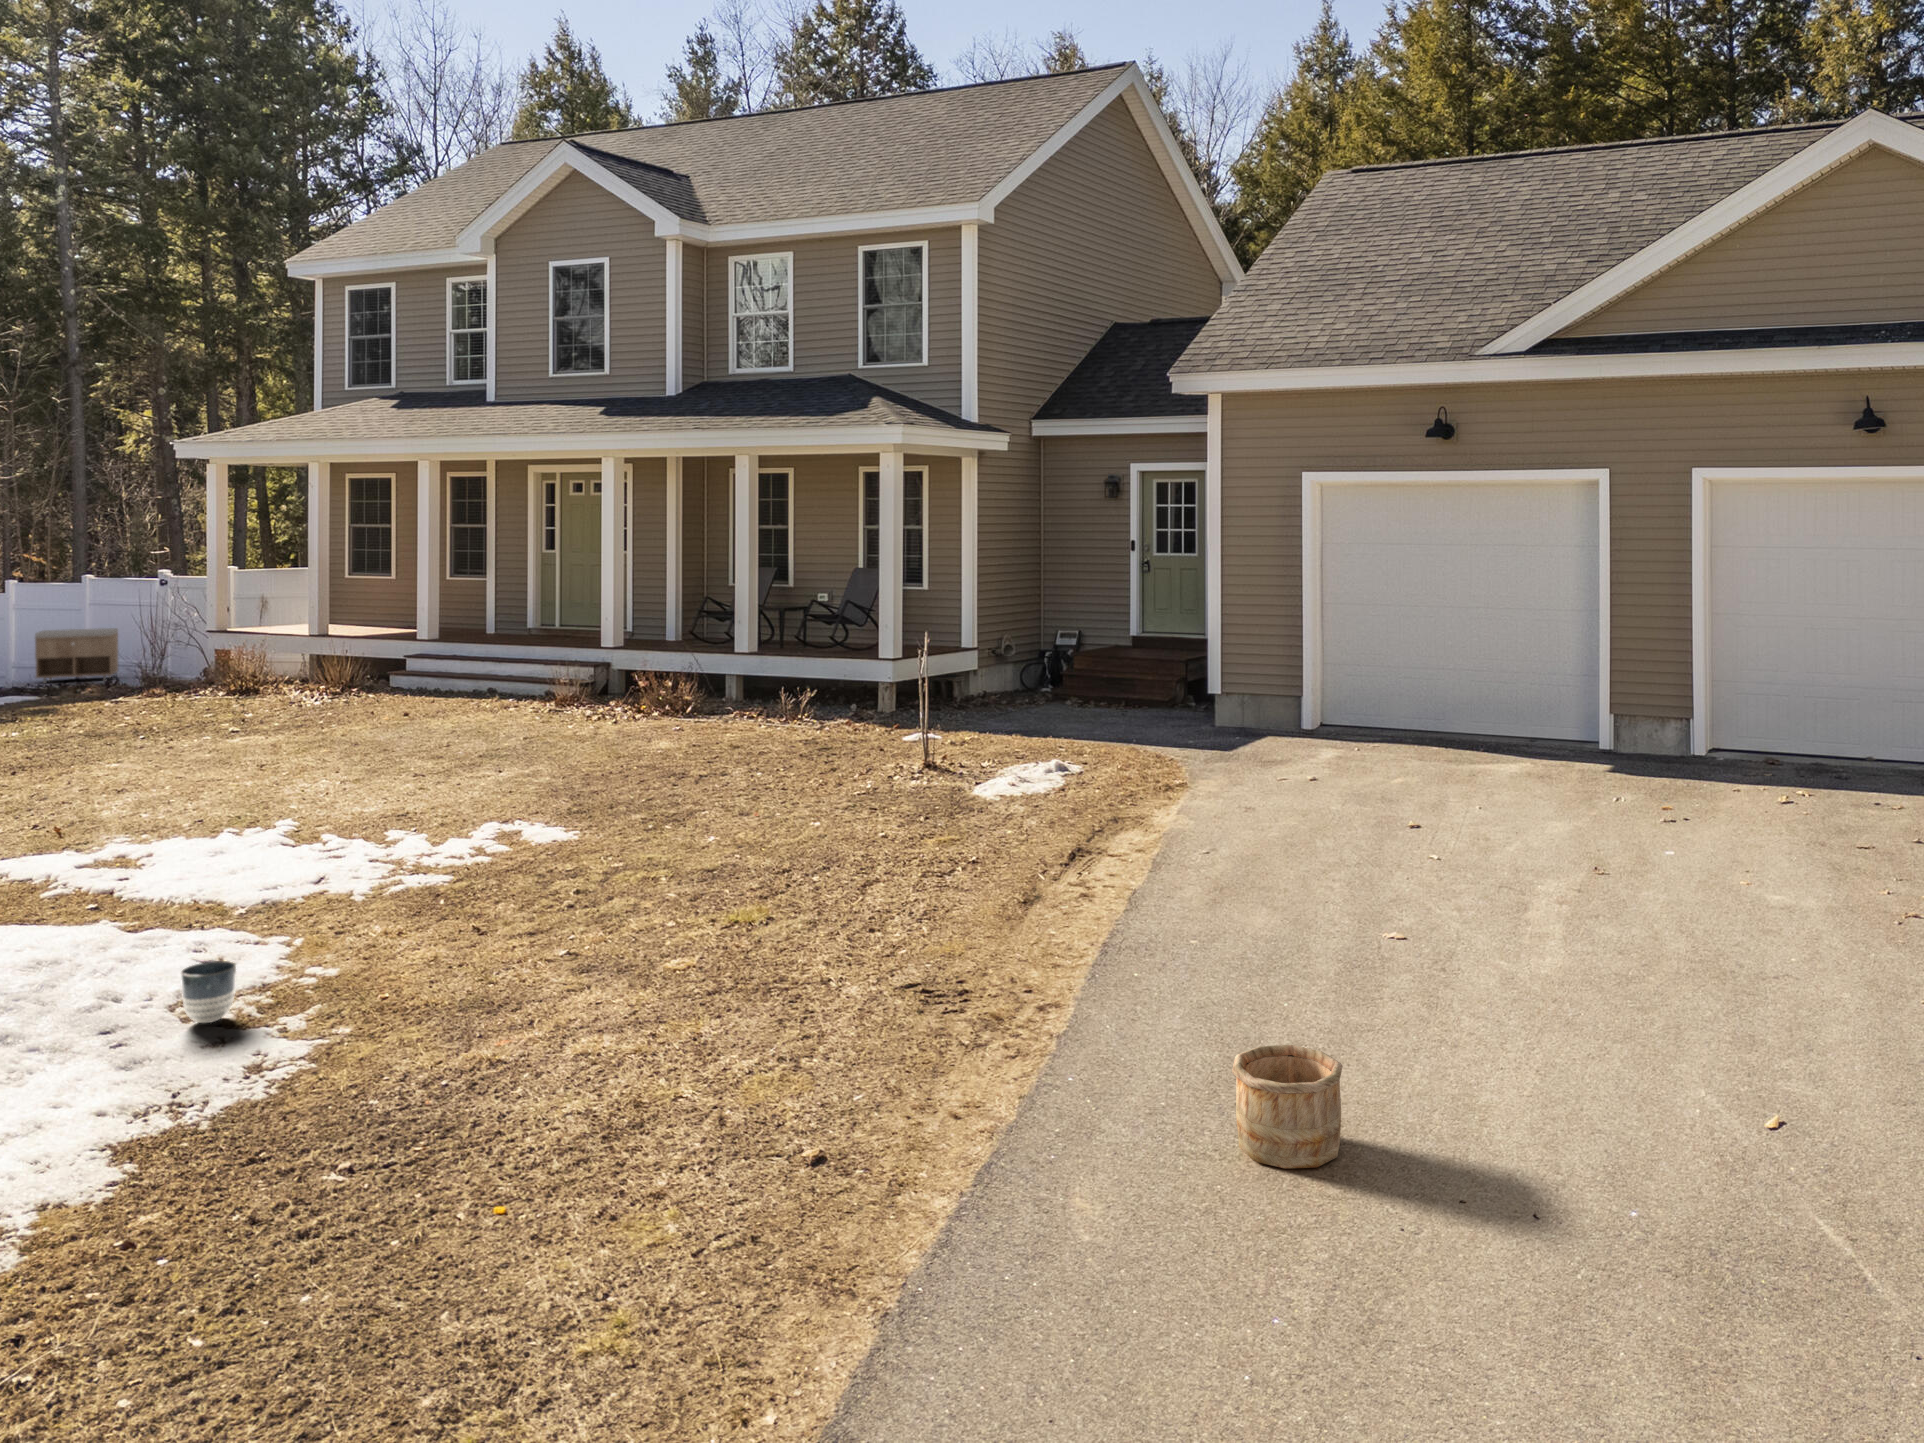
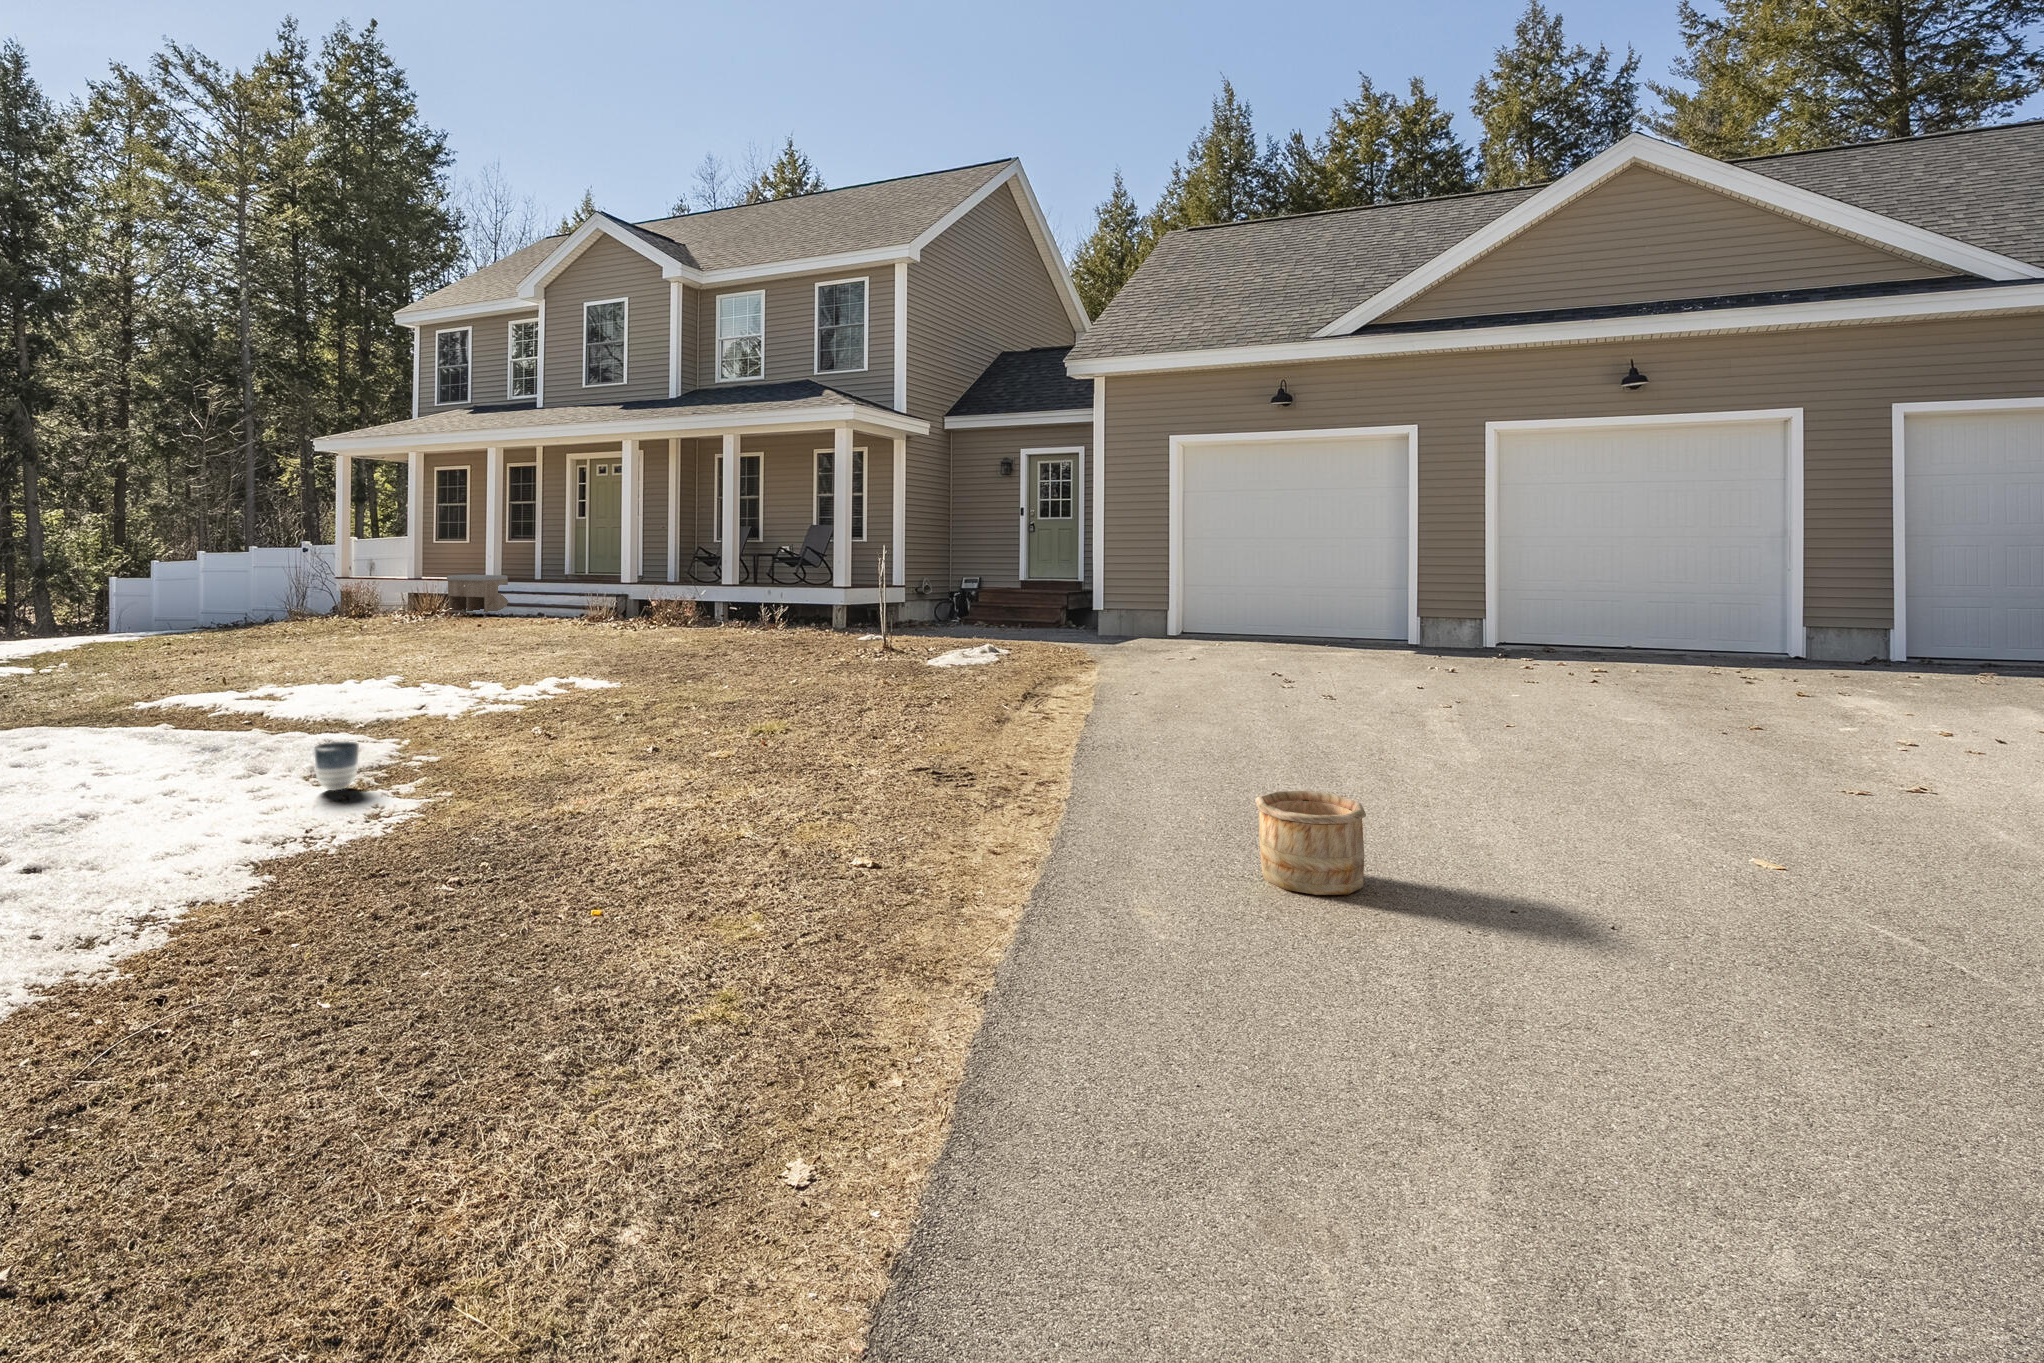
storage bench: present [35,628,118,683] -> present [447,575,508,617]

